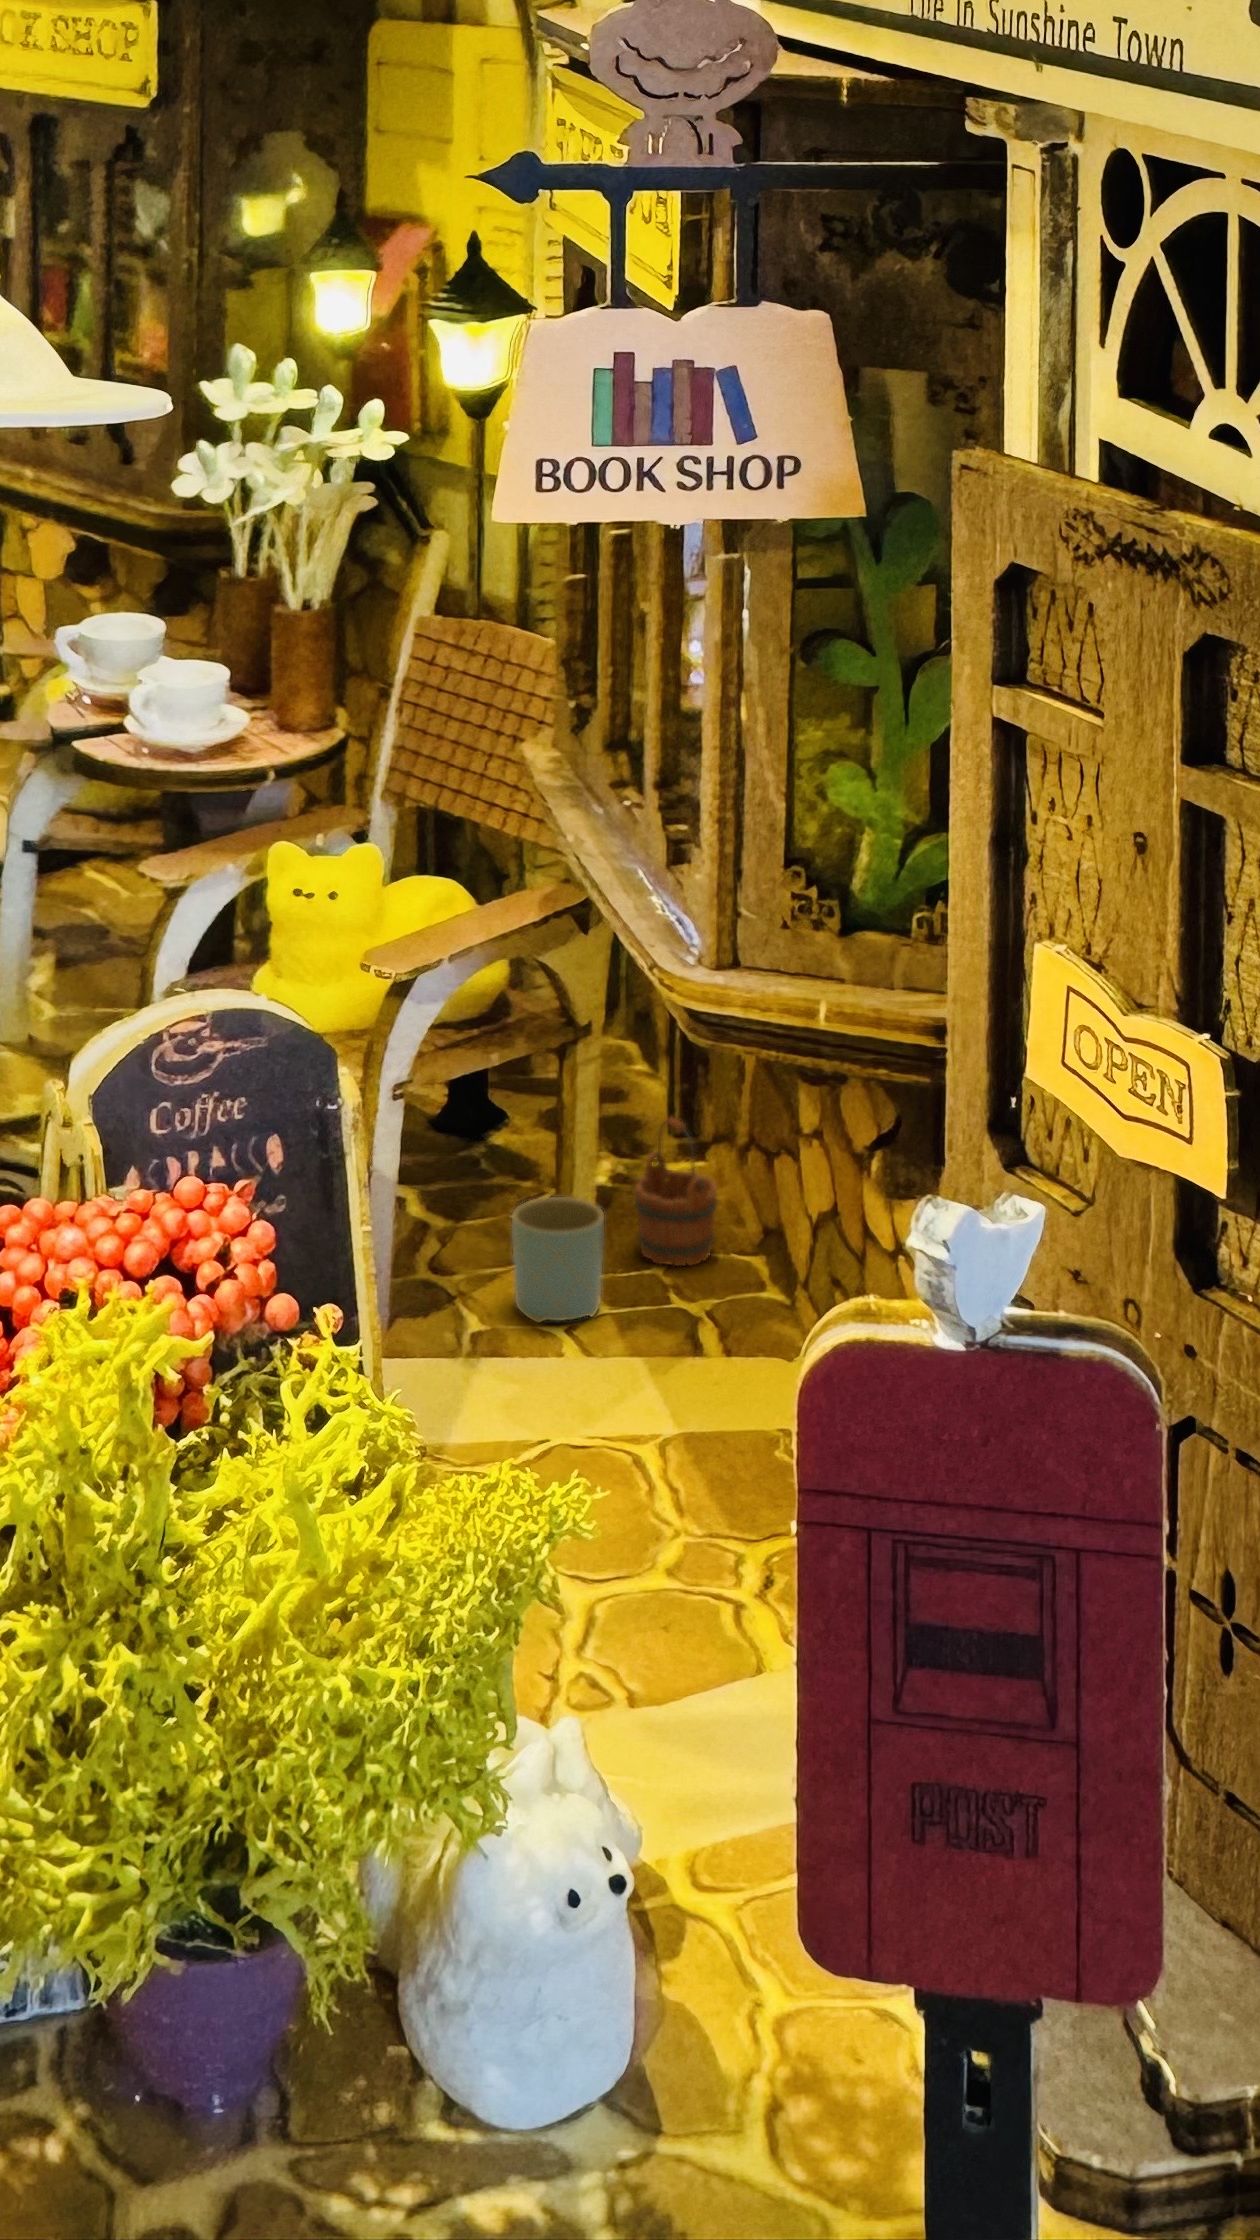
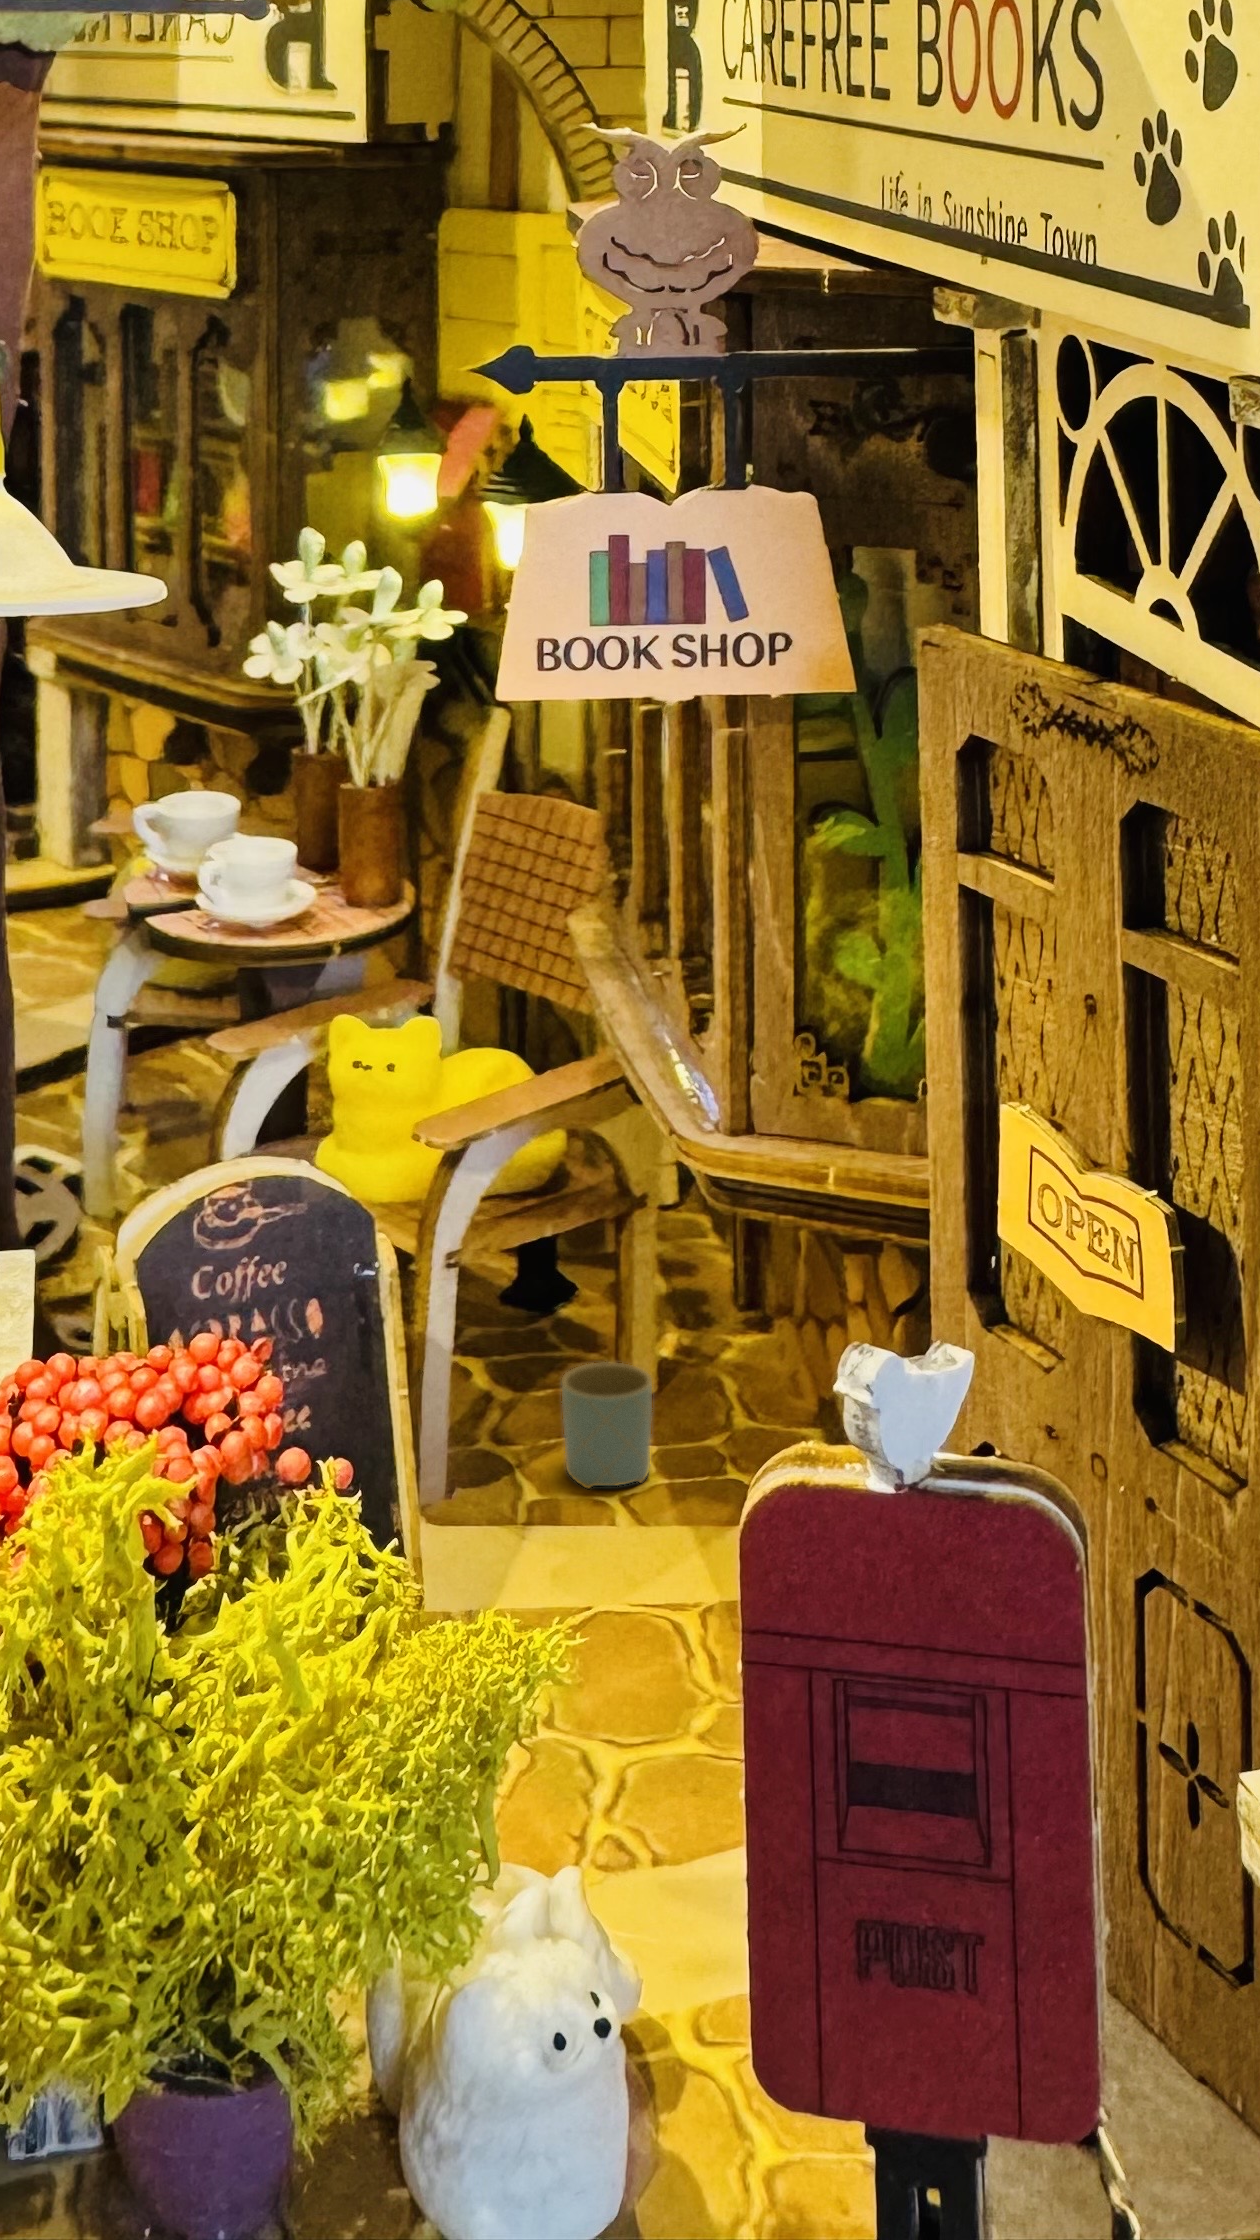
wooden bucket: present [635,1117,717,1266] -> none [686,1282,768,1433]

